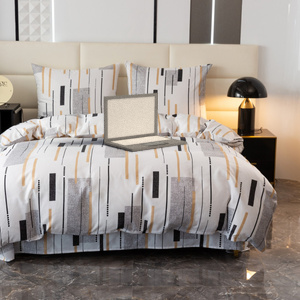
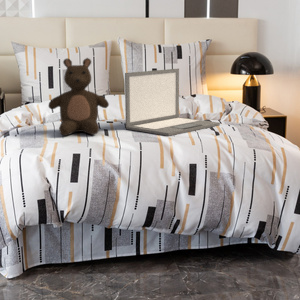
stuffed bear: none [40,83,90,148] -> present [49,58,109,135]

